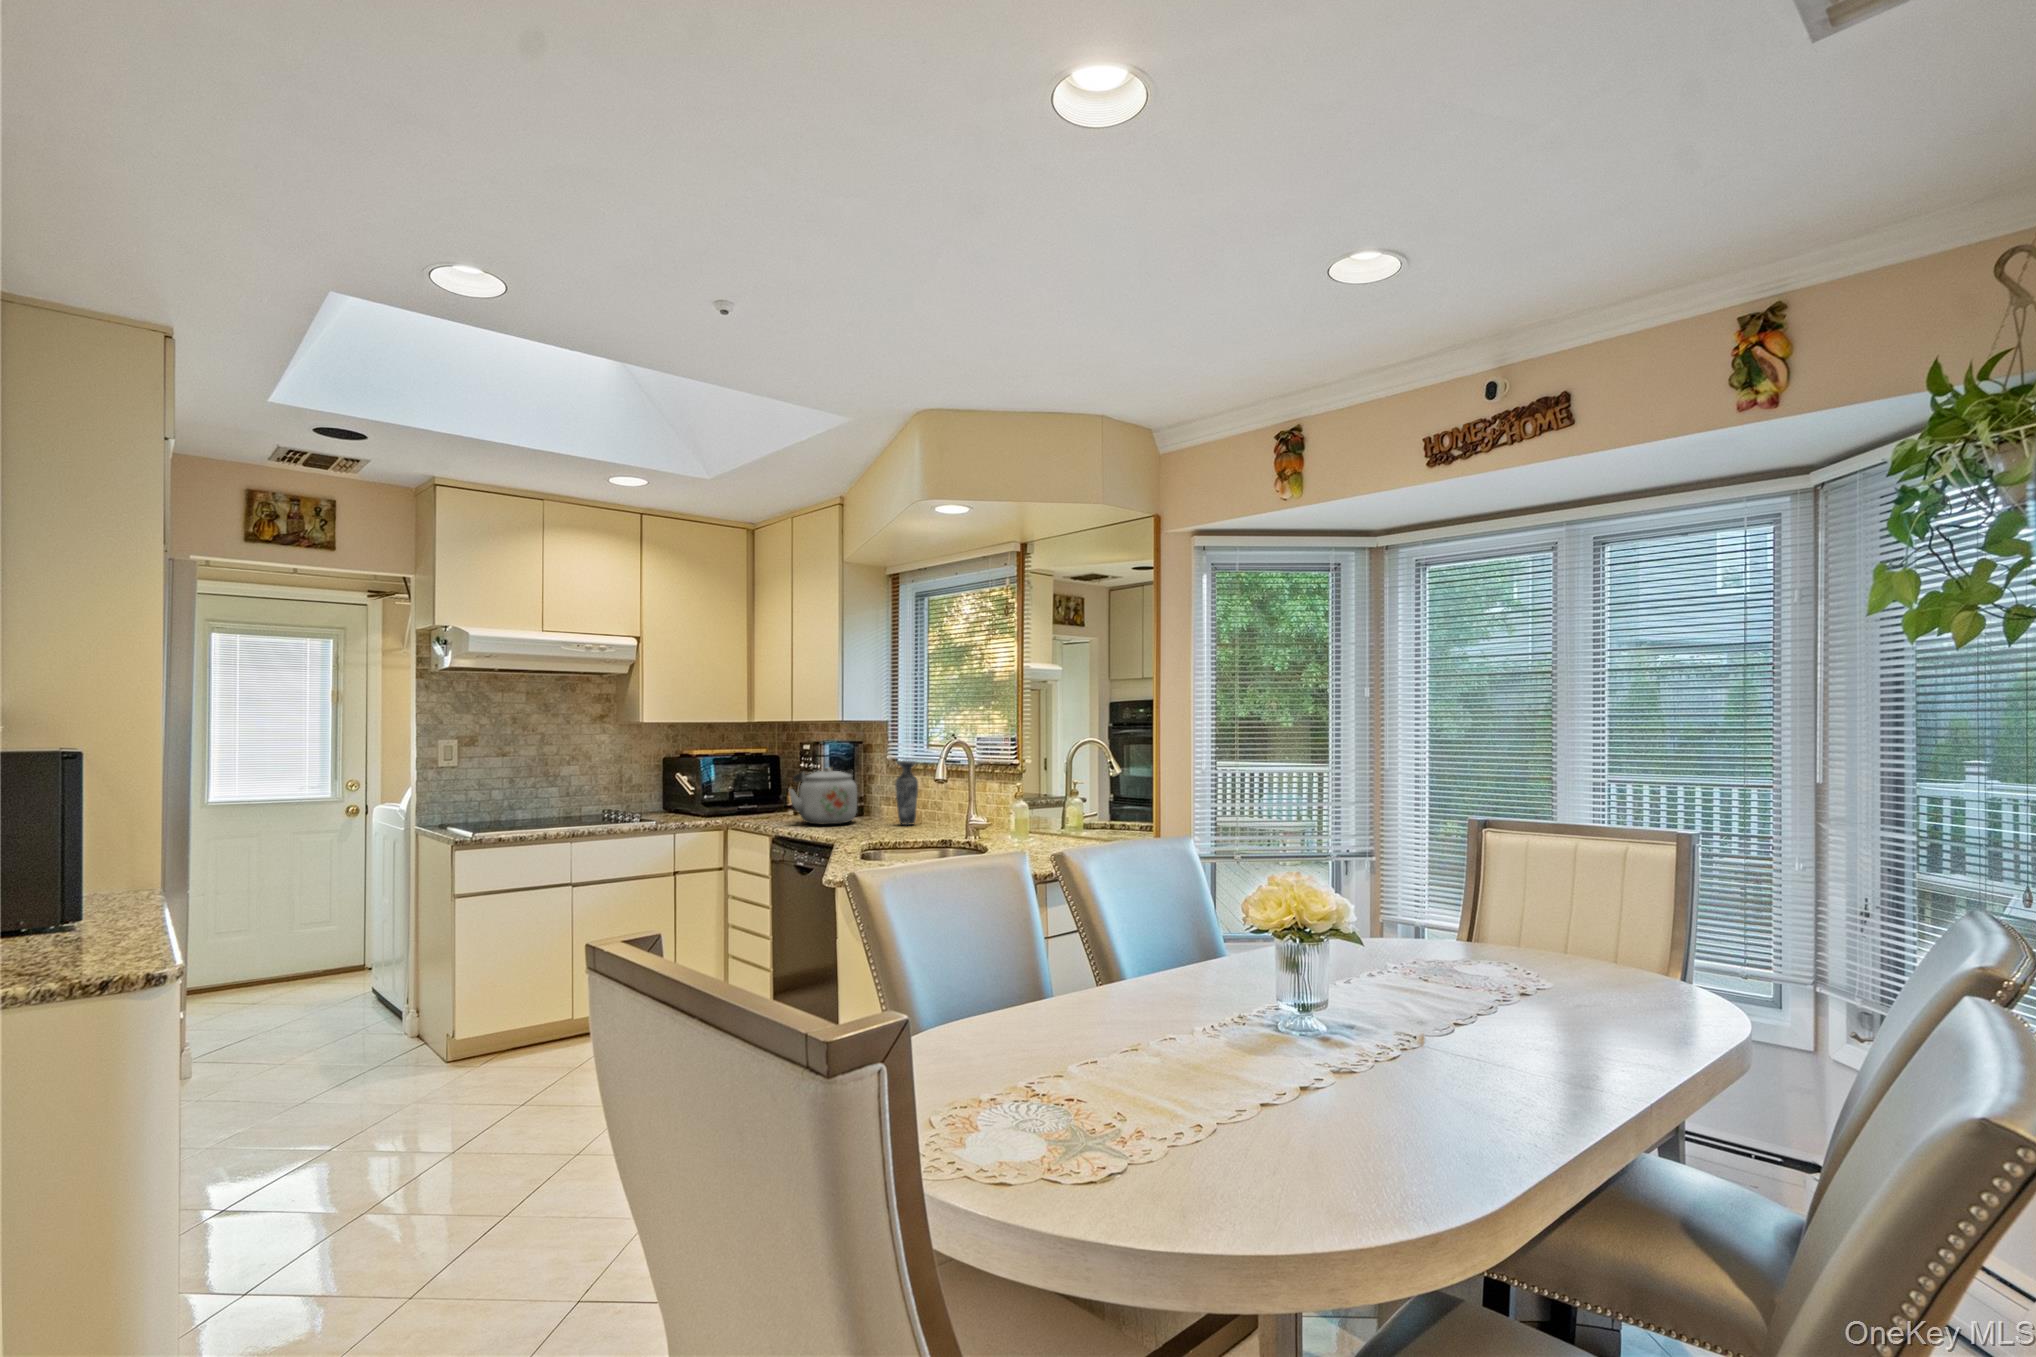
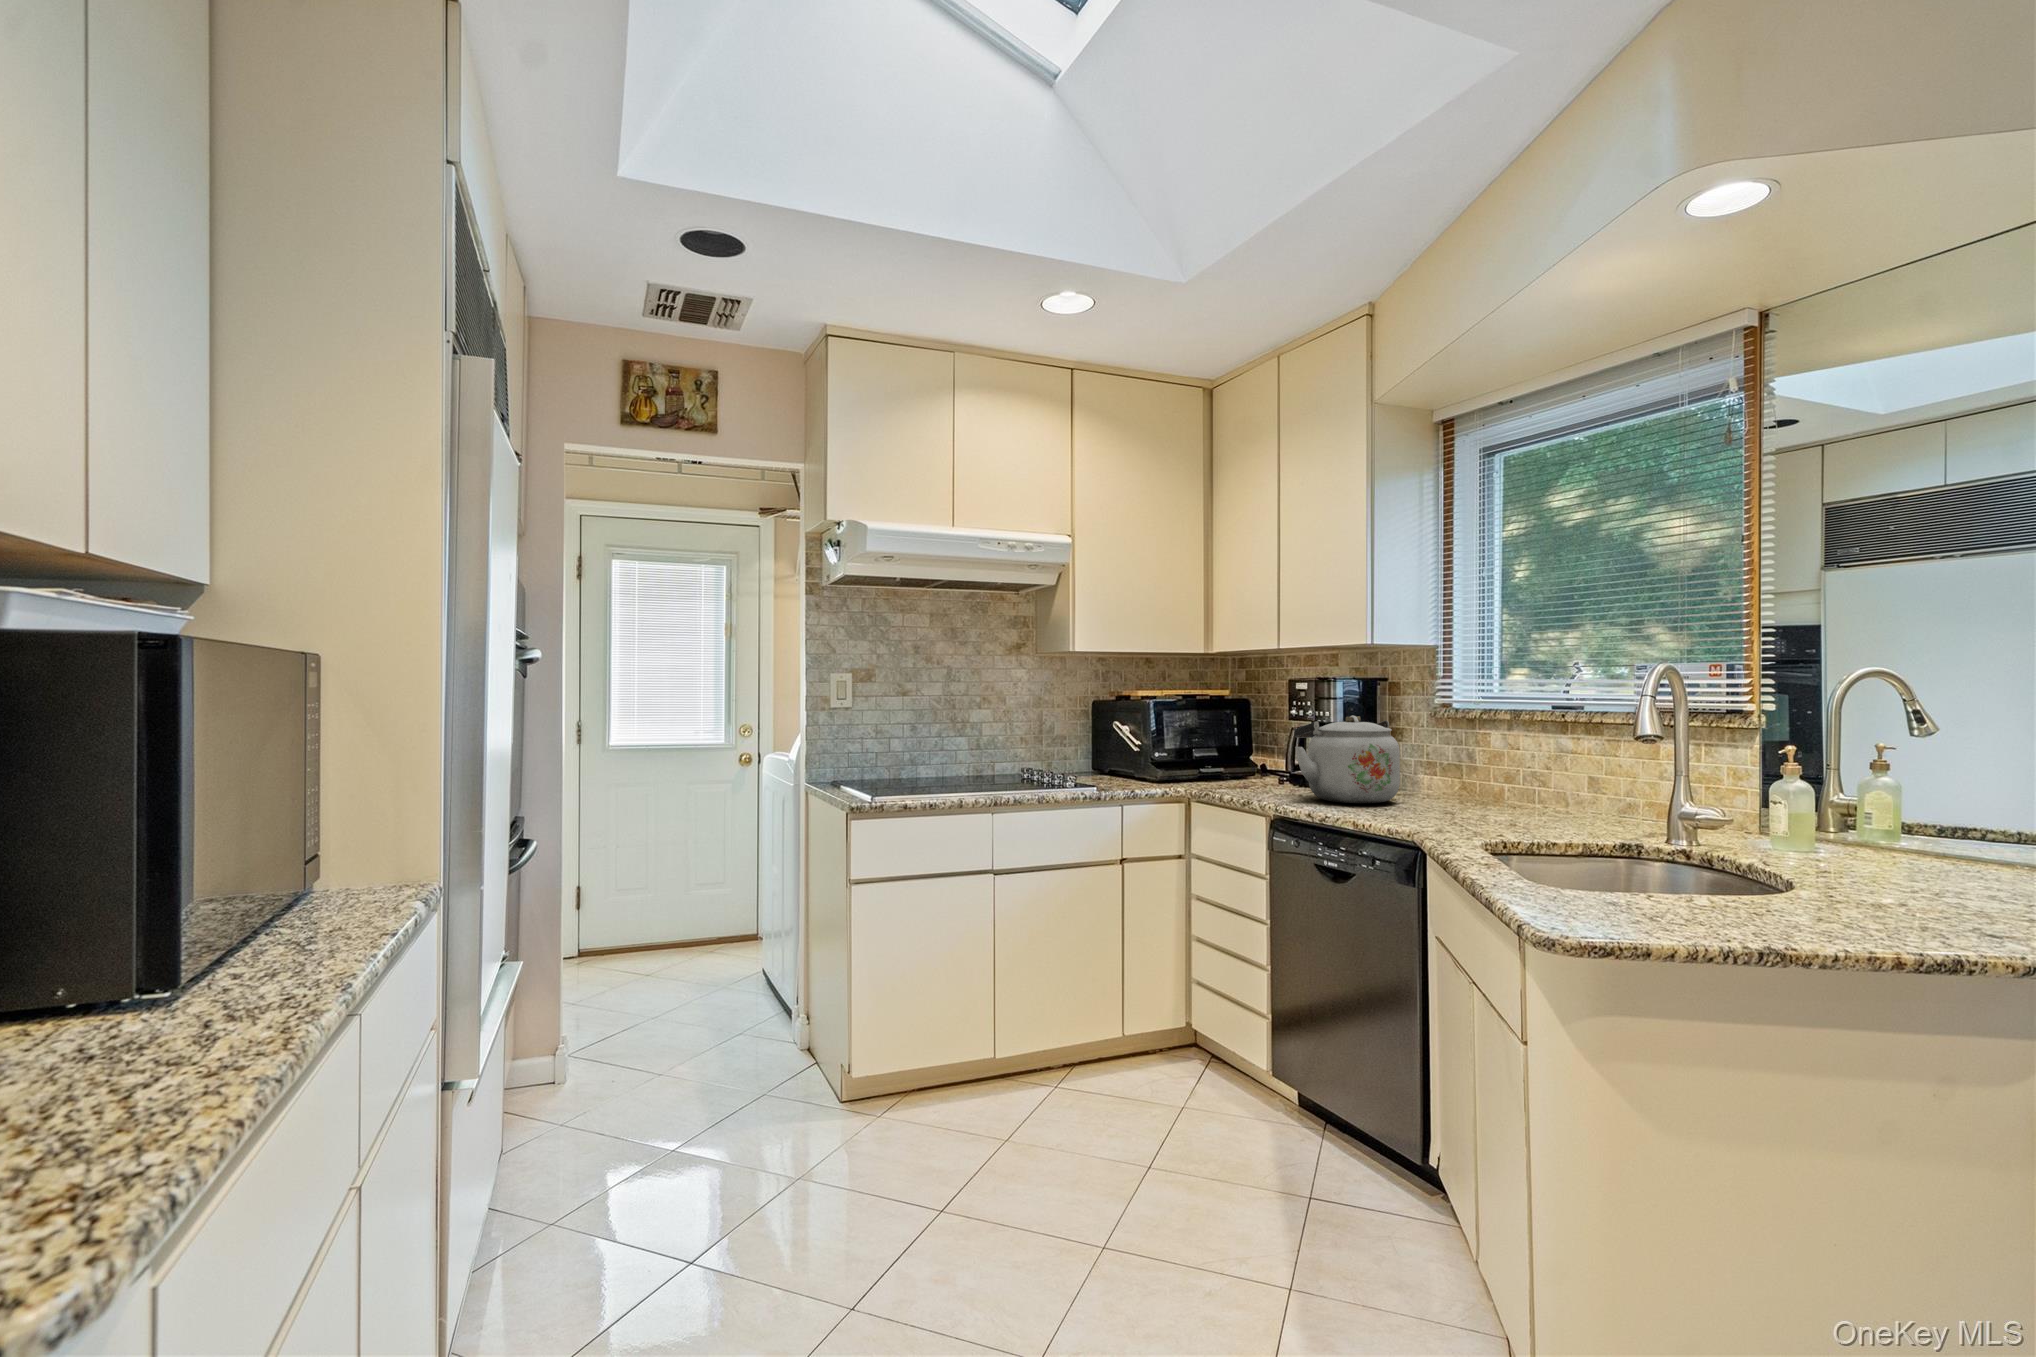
vase: present [895,761,918,825] -> none [1470,708,1511,810]

